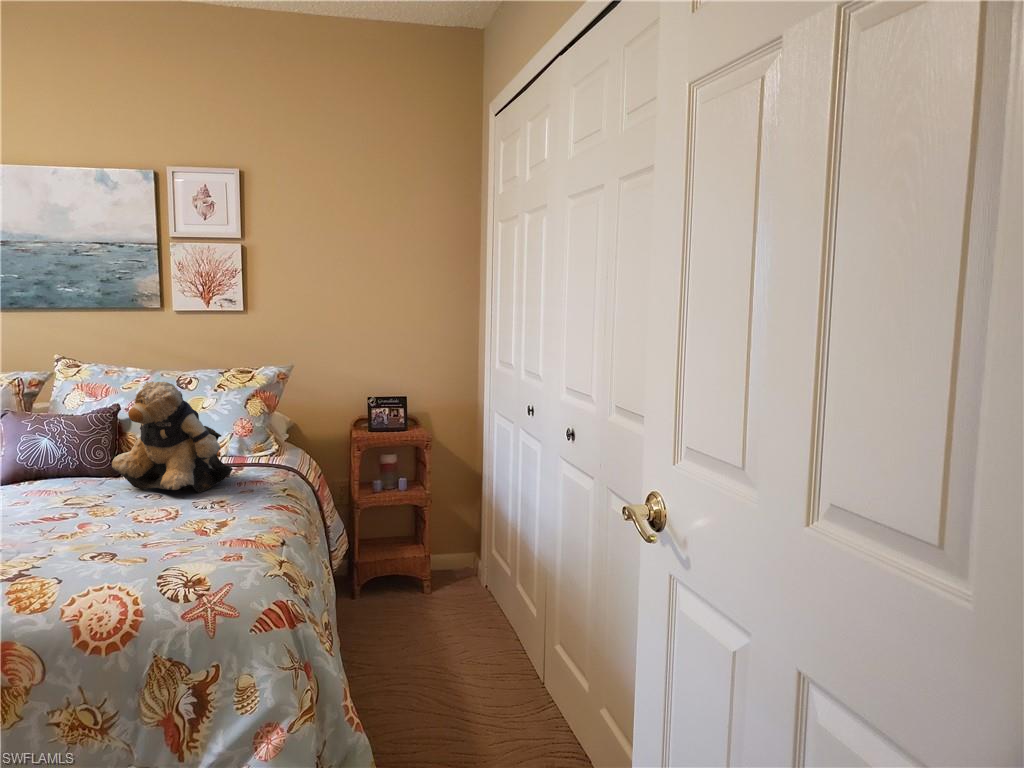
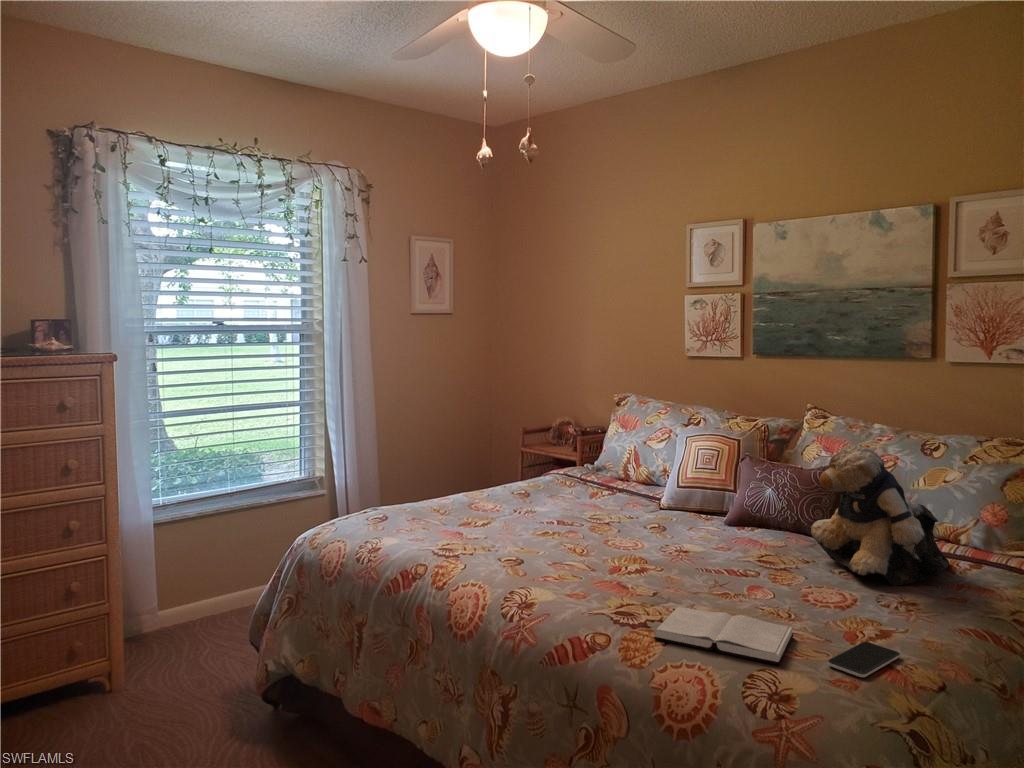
smartphone: none [206,528,247,552] -> present [827,642,900,677]
hardback book: none [39,537,174,586] -> present [654,607,793,665]

